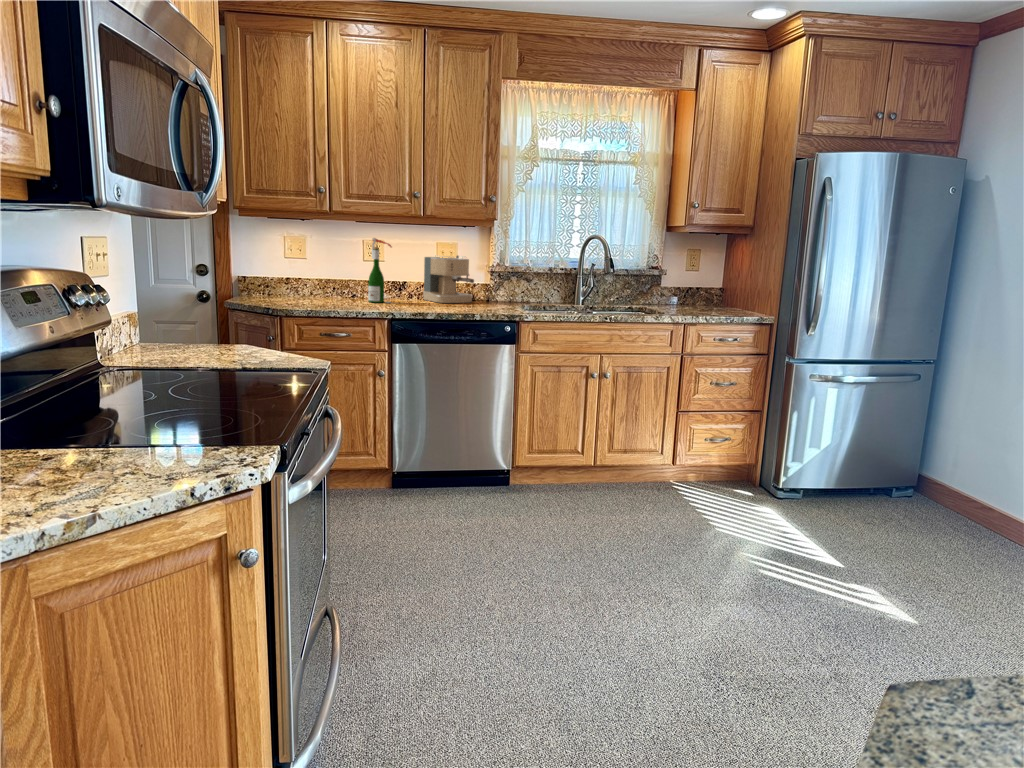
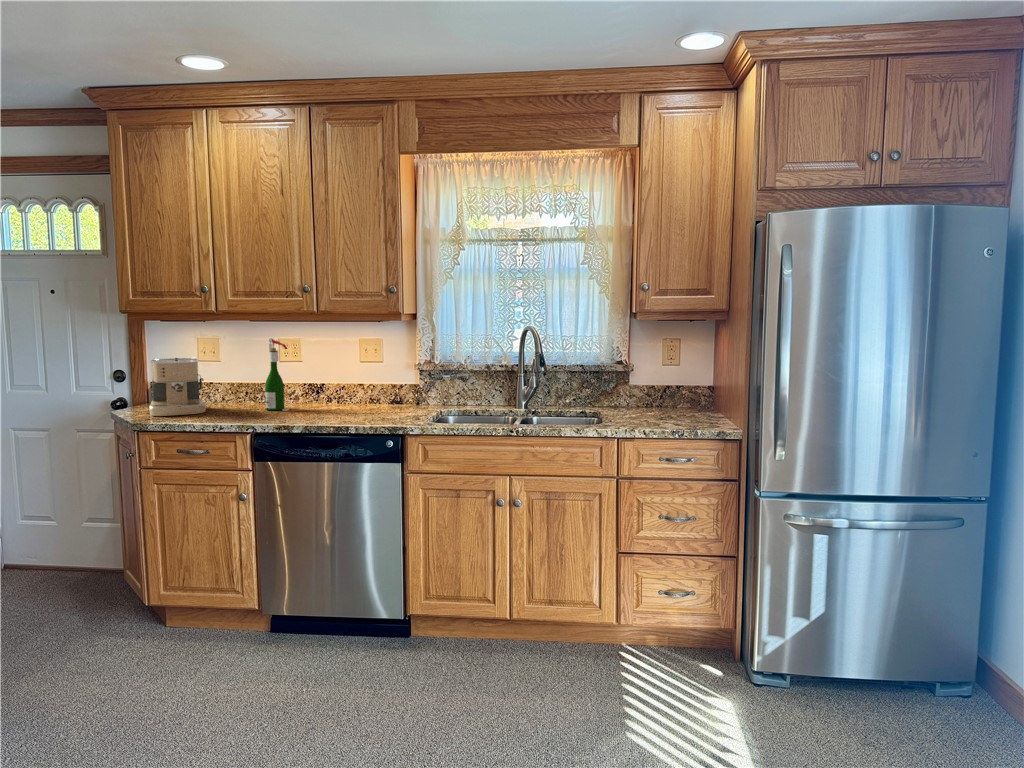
coffee maker: present [423,256,474,303] -> present [149,357,206,416]

